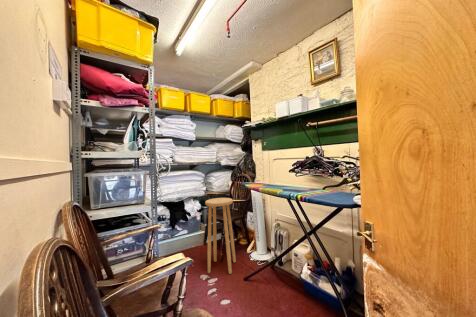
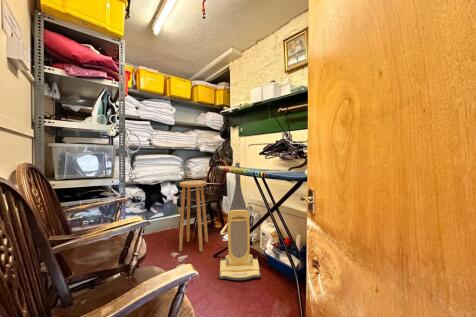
vacuum cleaner: none [253,181,298,307] -> present [219,163,261,280]

